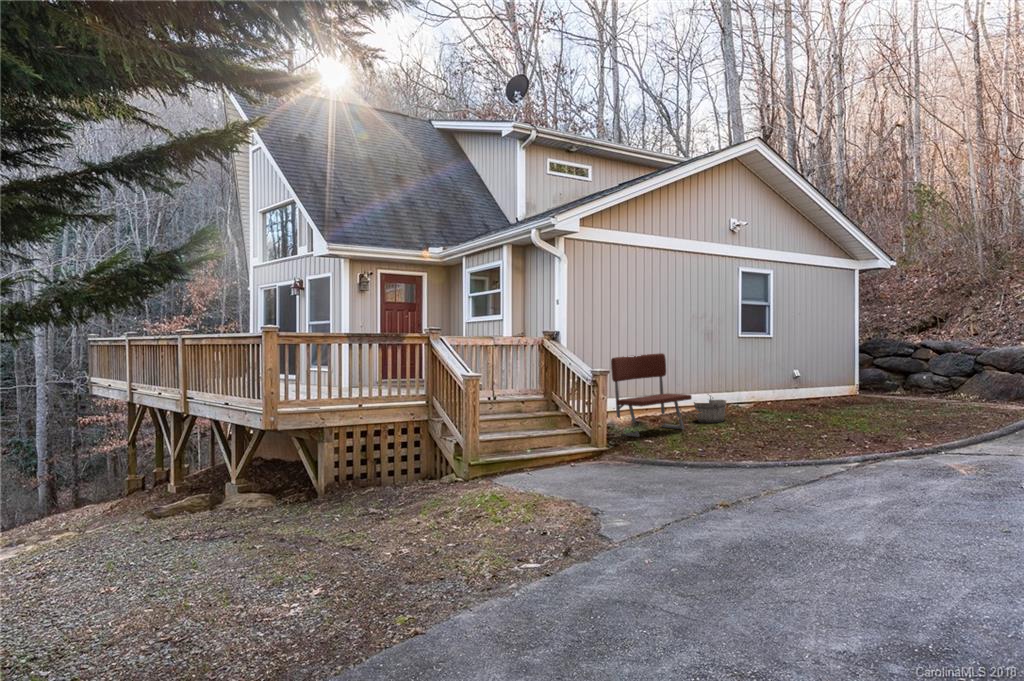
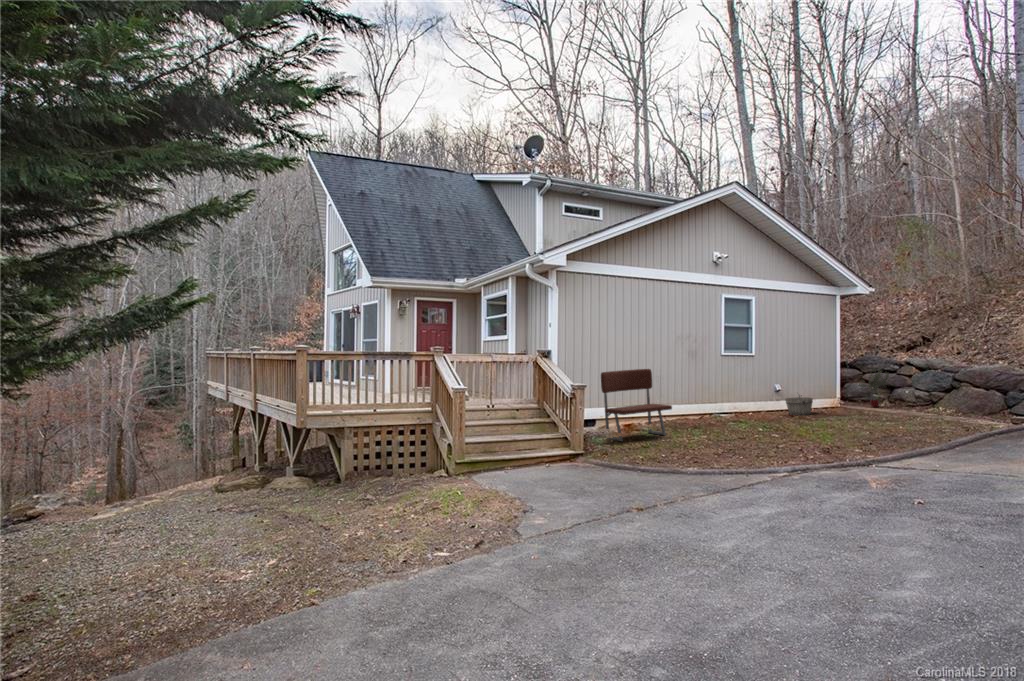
potted tree: none [872,351,908,395] -> present [859,368,889,407]
wooden bucket: present [694,396,726,423] -> present [785,396,813,415]

